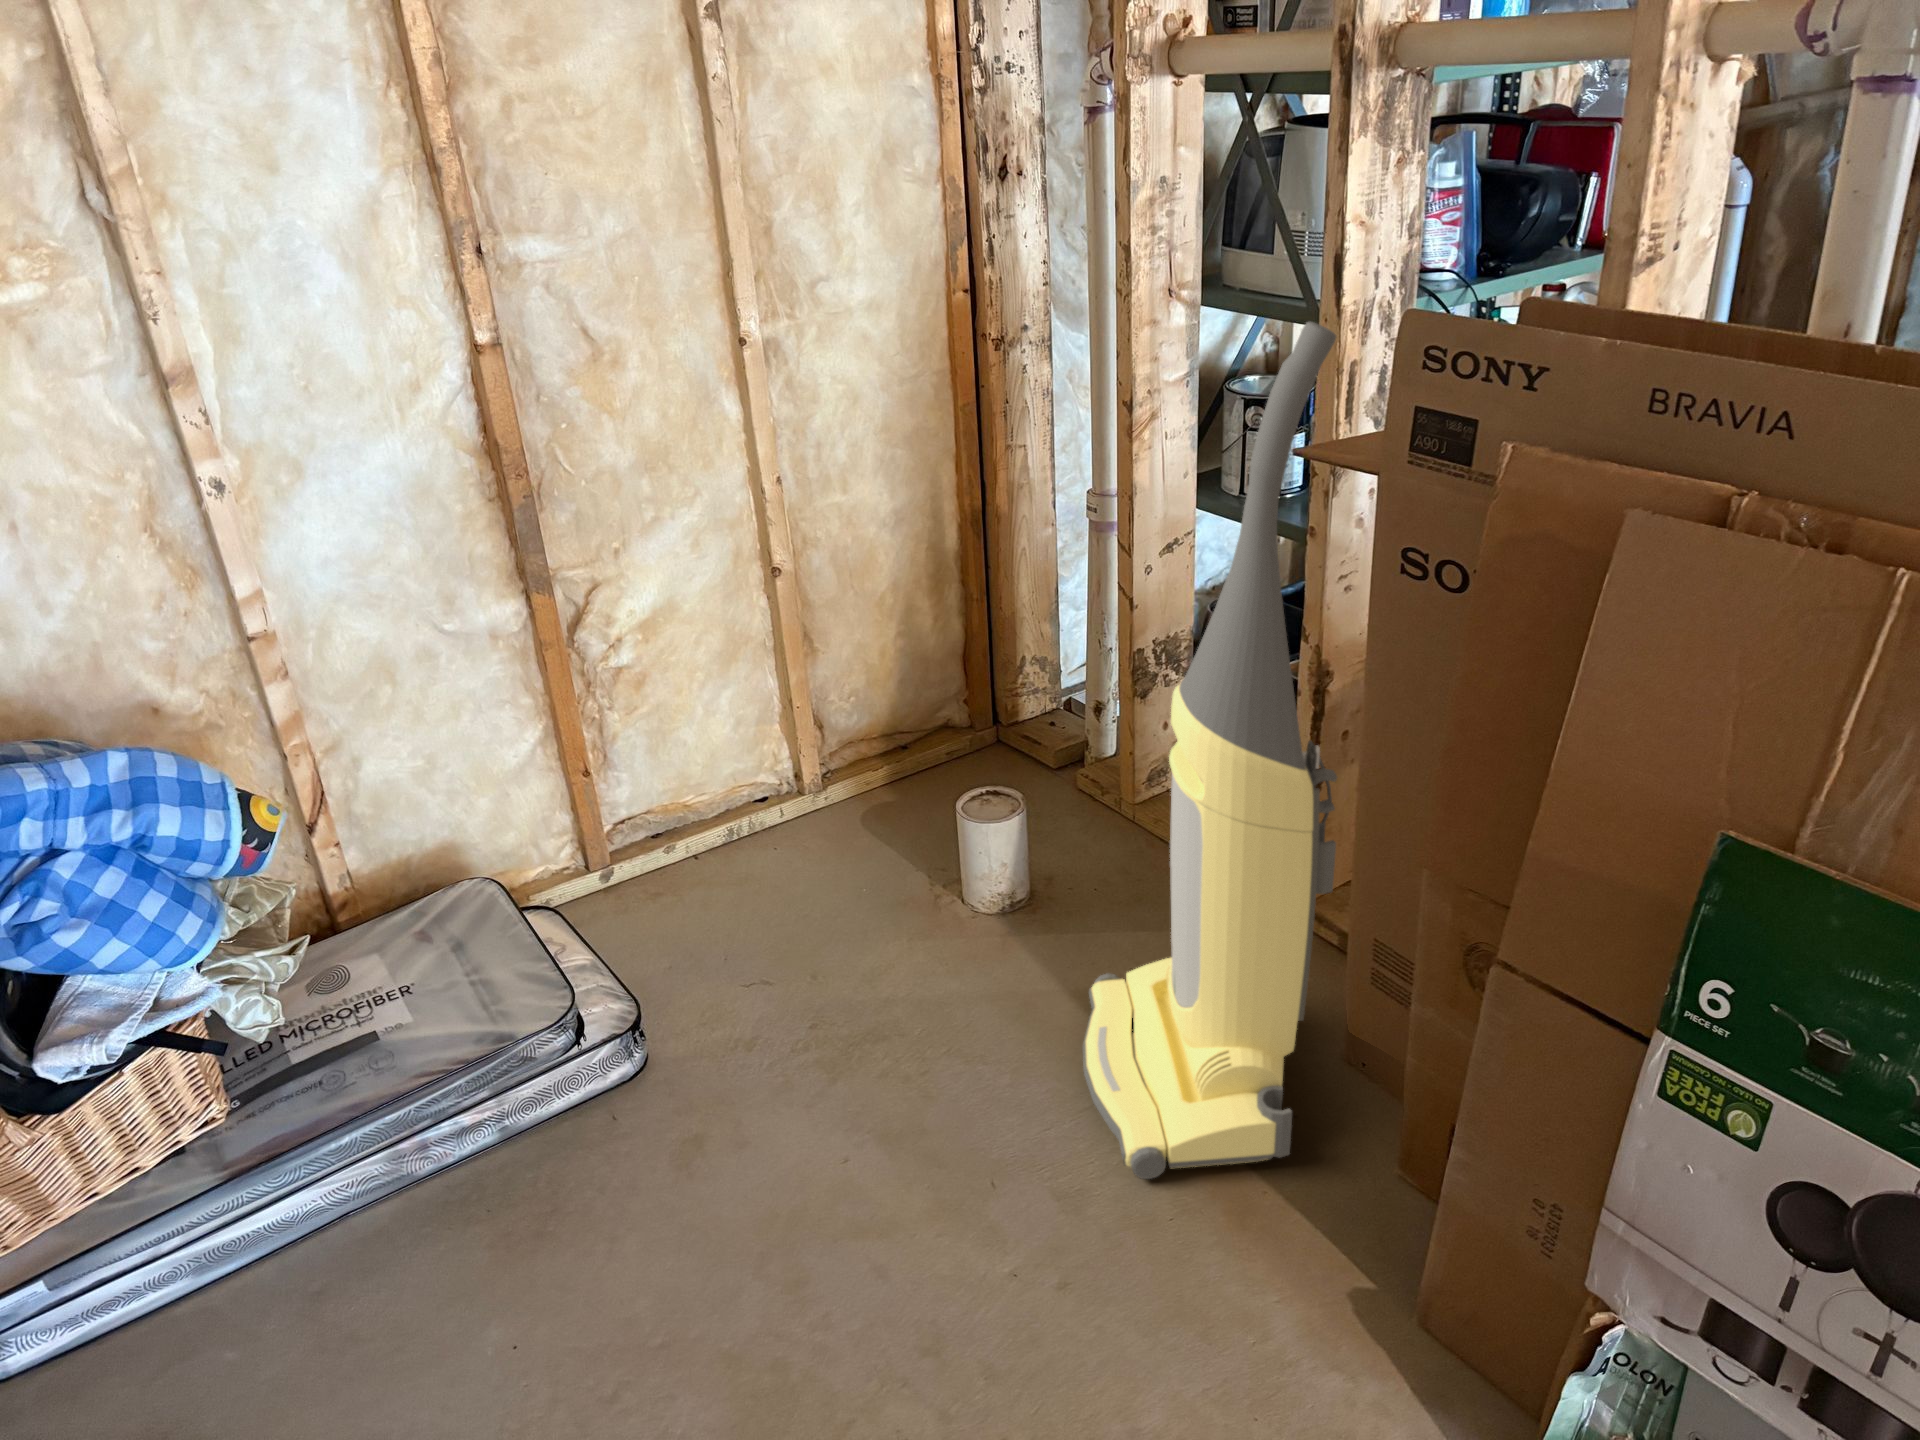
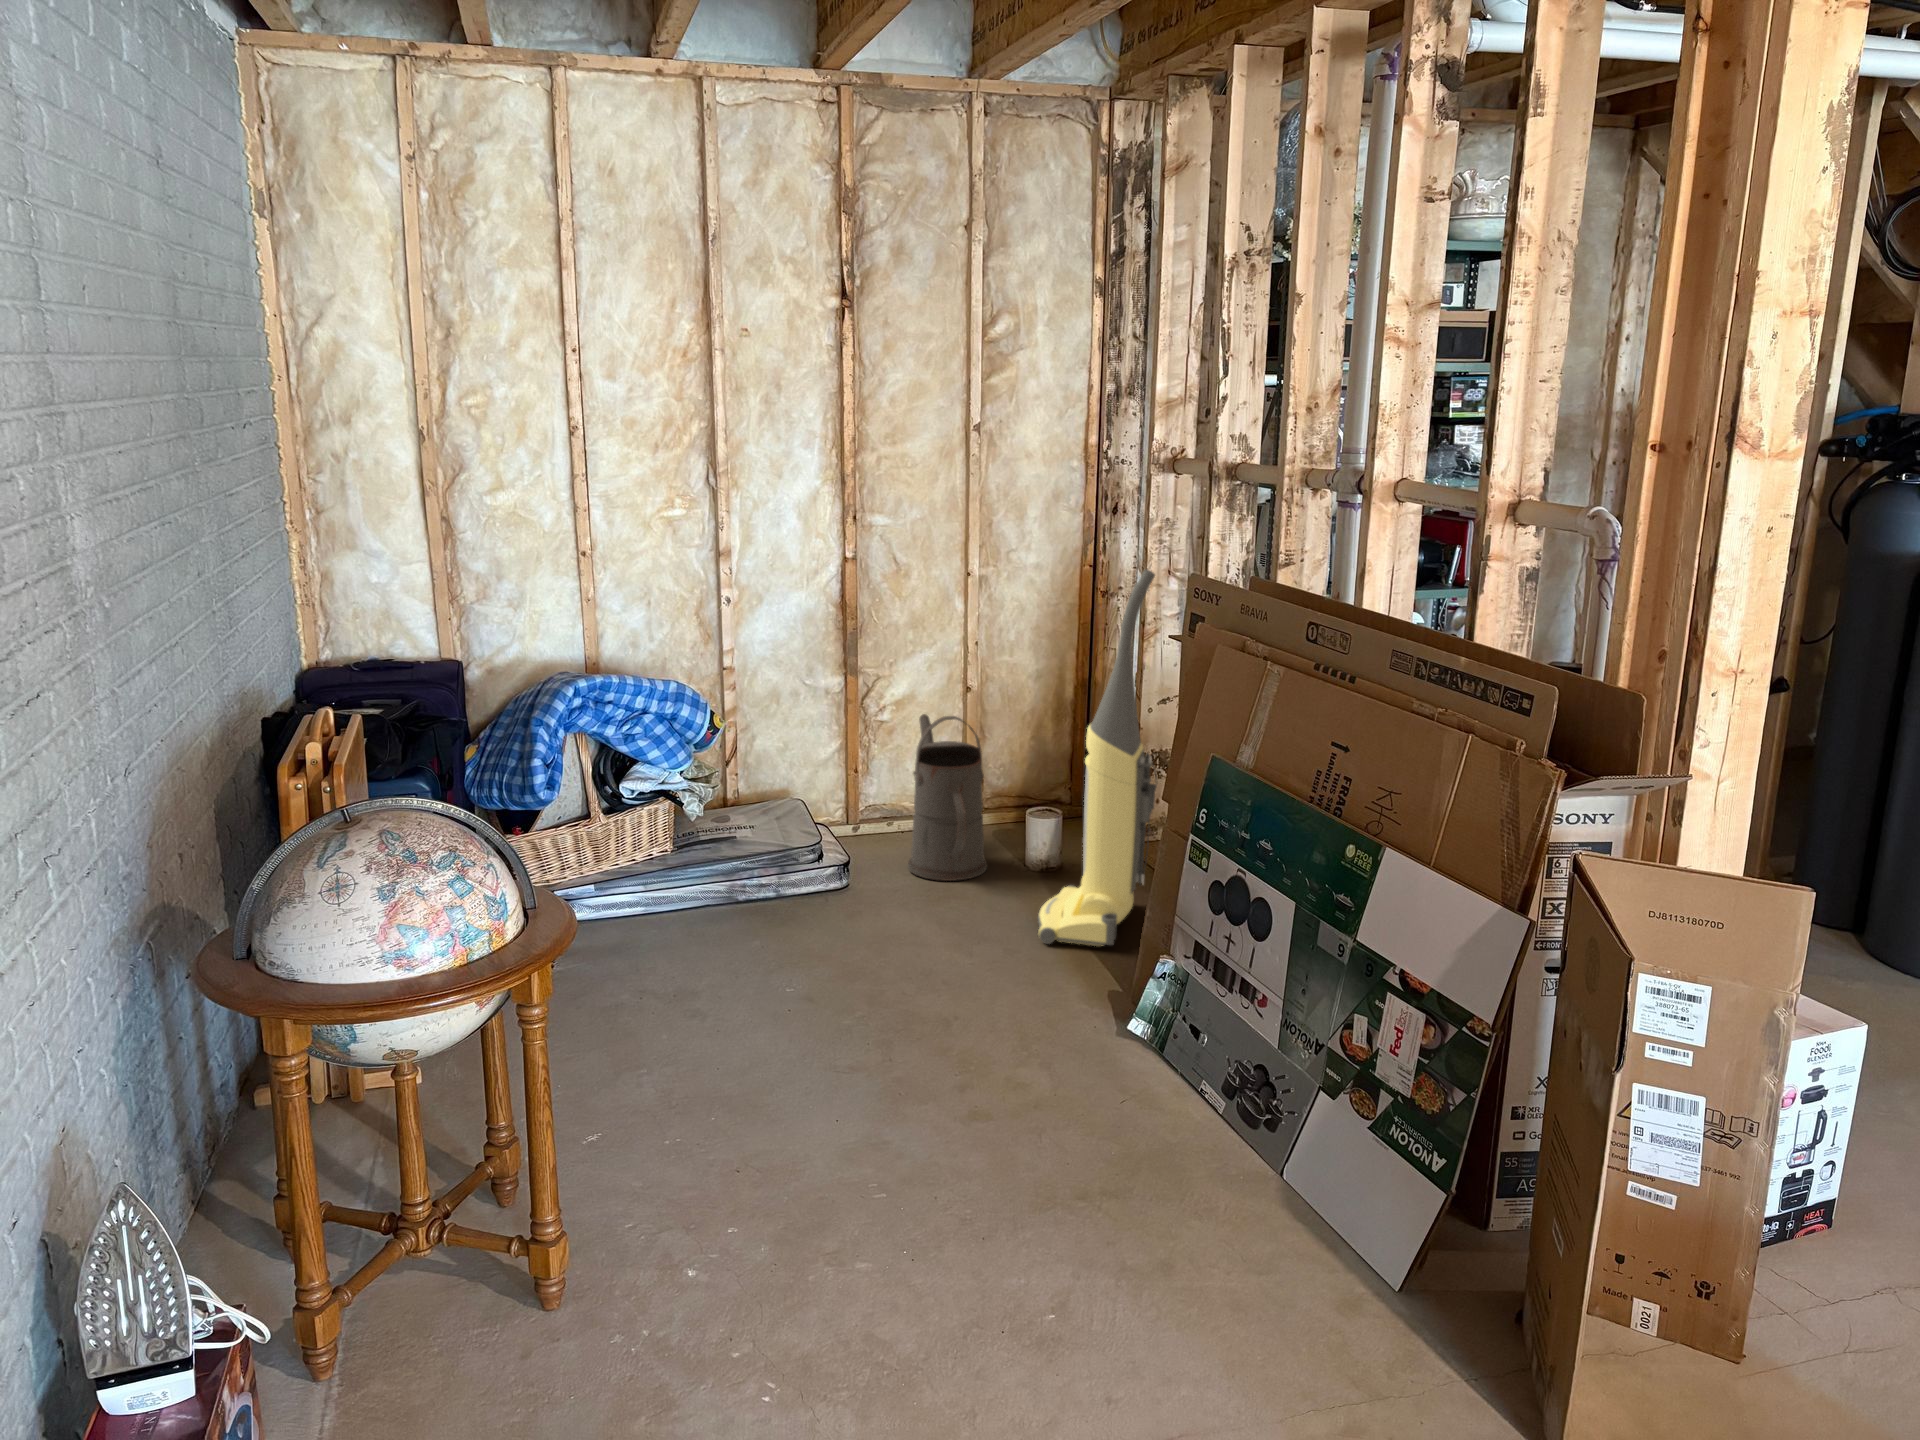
watering can: none [695,639,906,1001] -> present [908,714,987,881]

